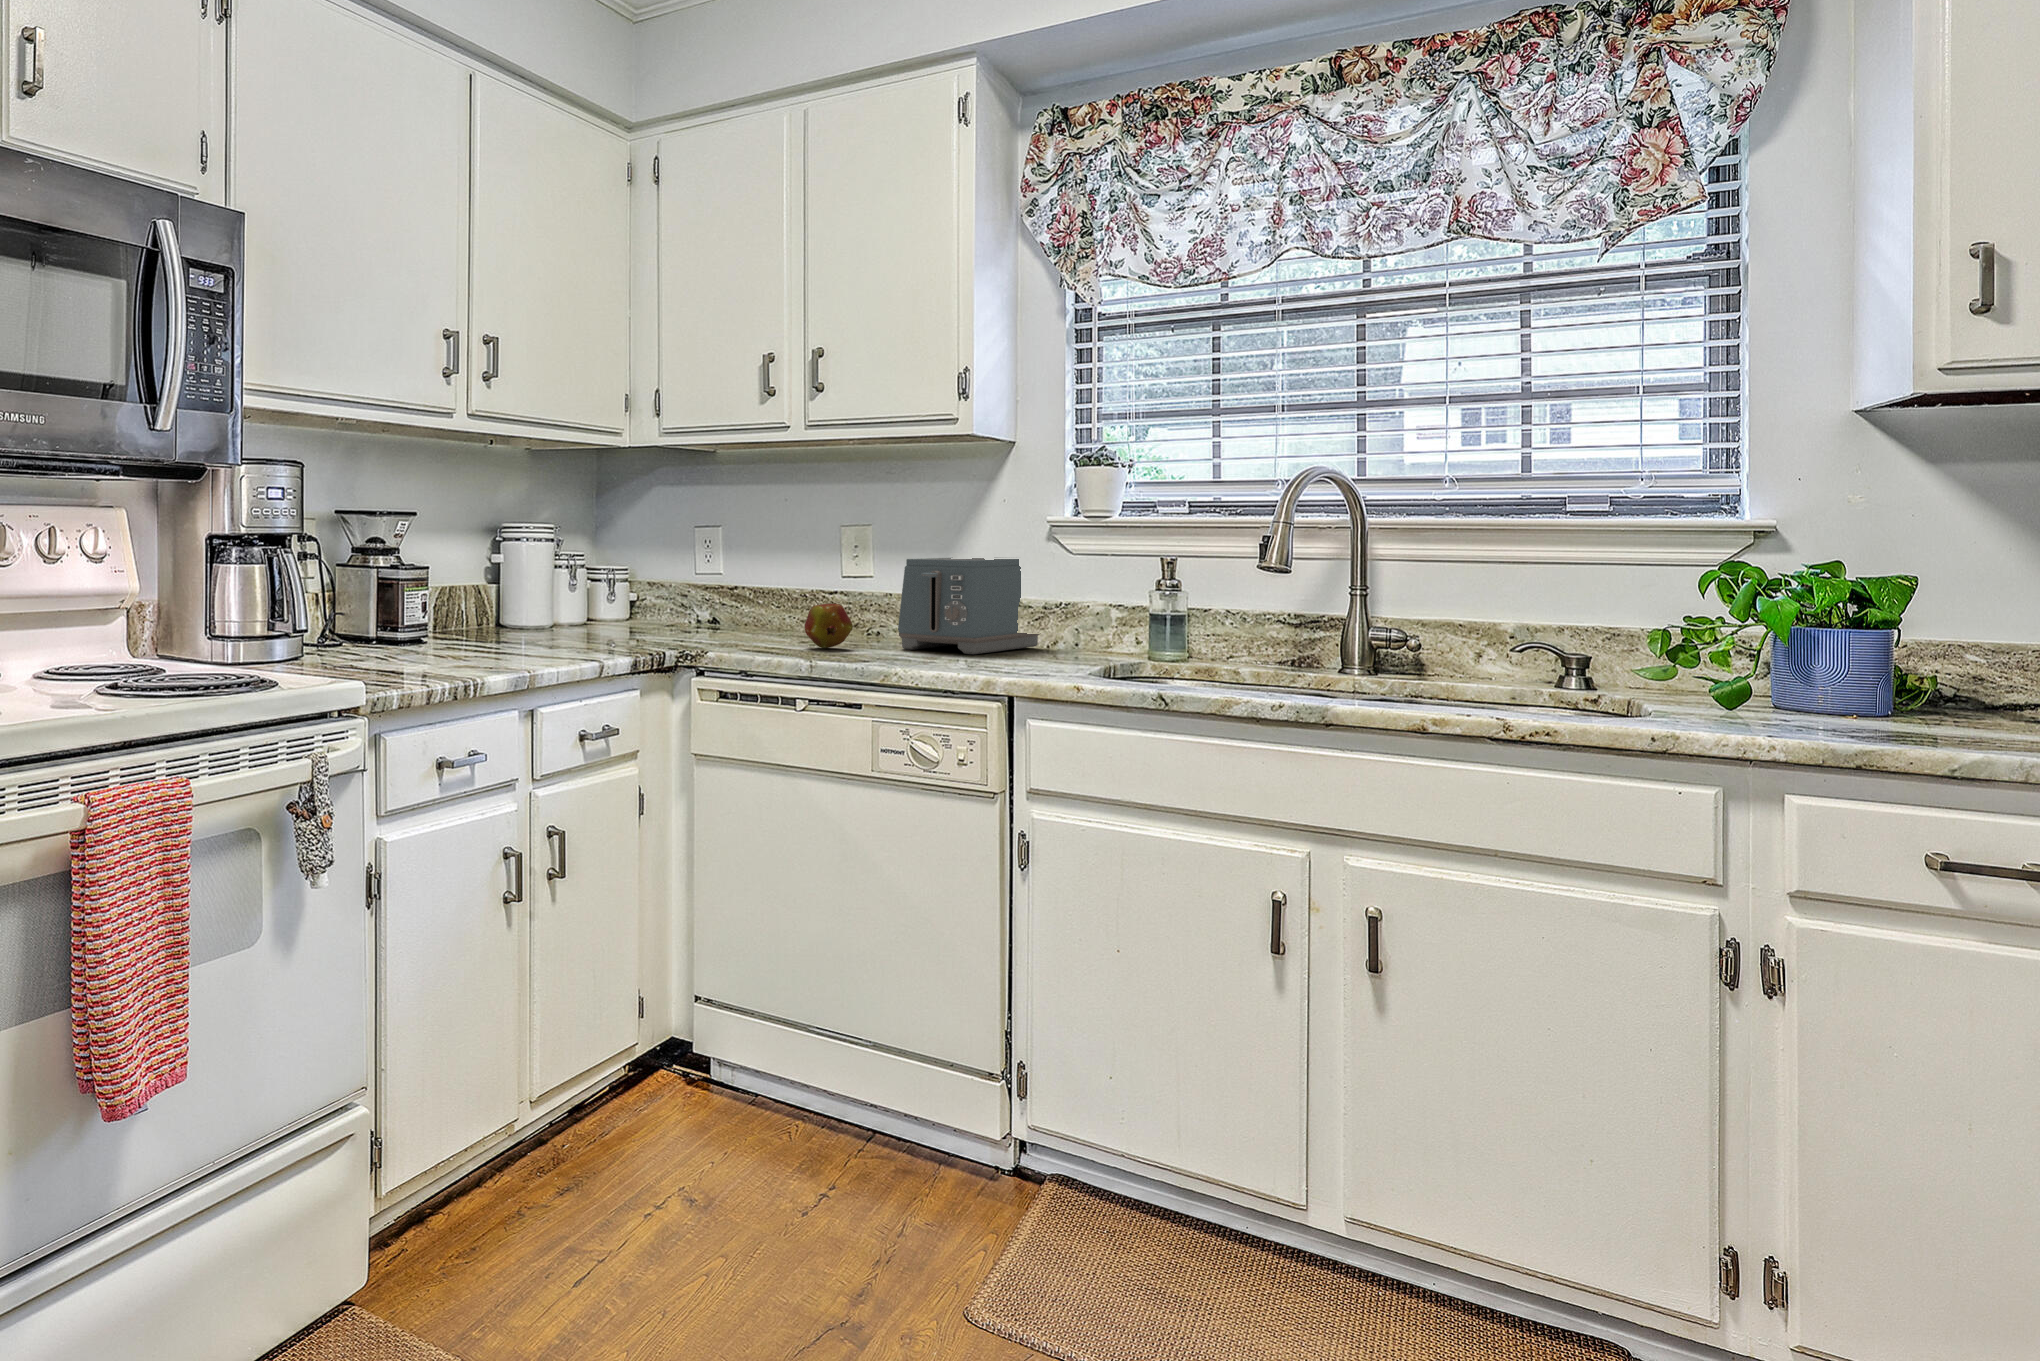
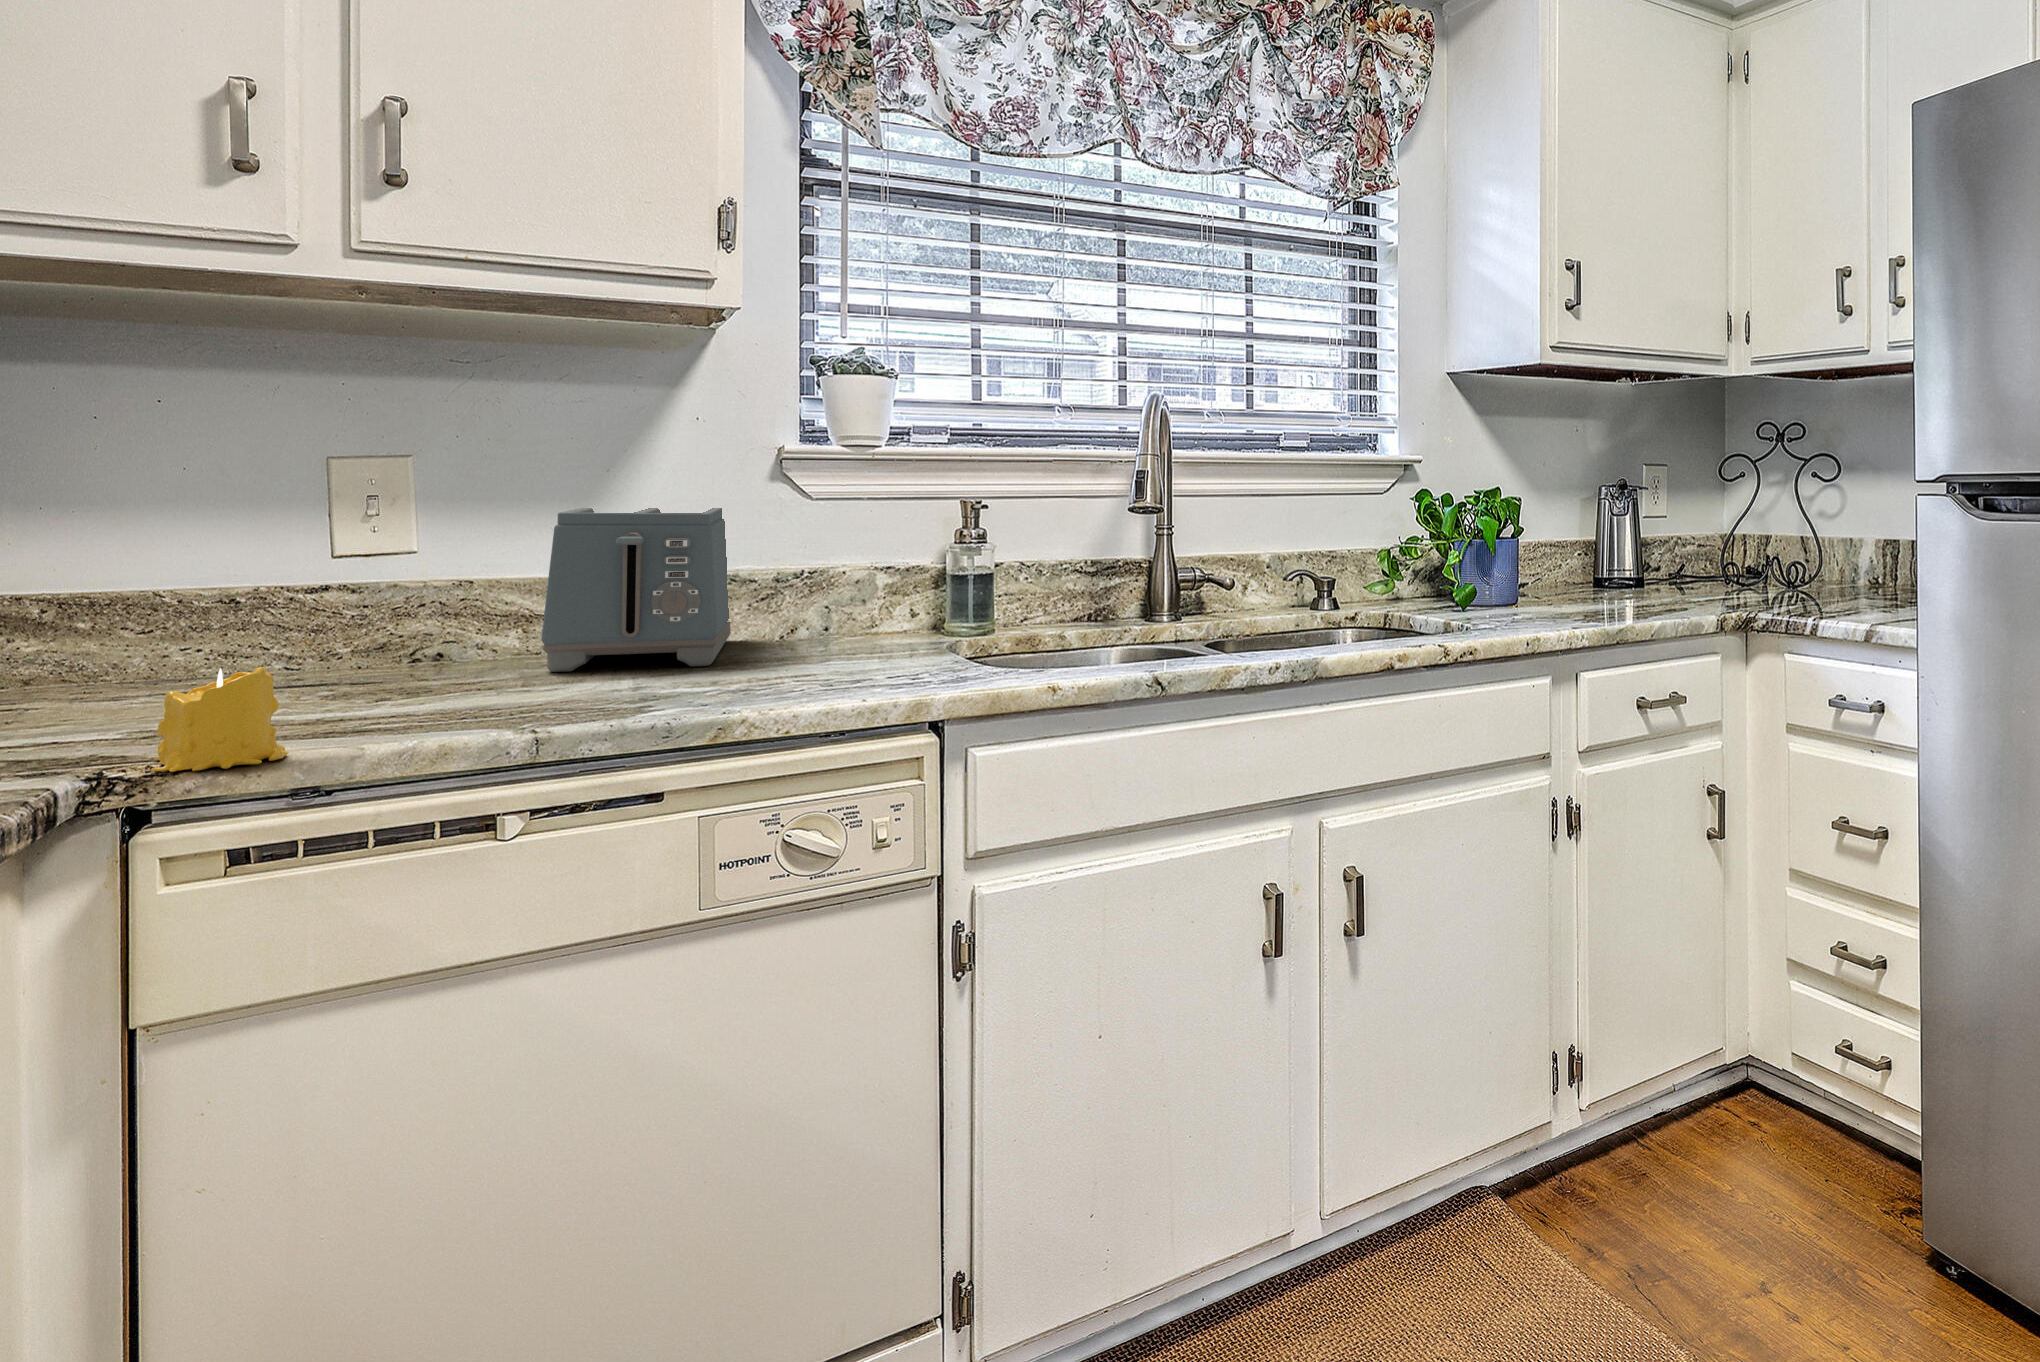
fruit: present [805,604,853,648] -> none [353,604,472,694]
candle: none [688,616,731,657] -> present [151,667,288,772]

